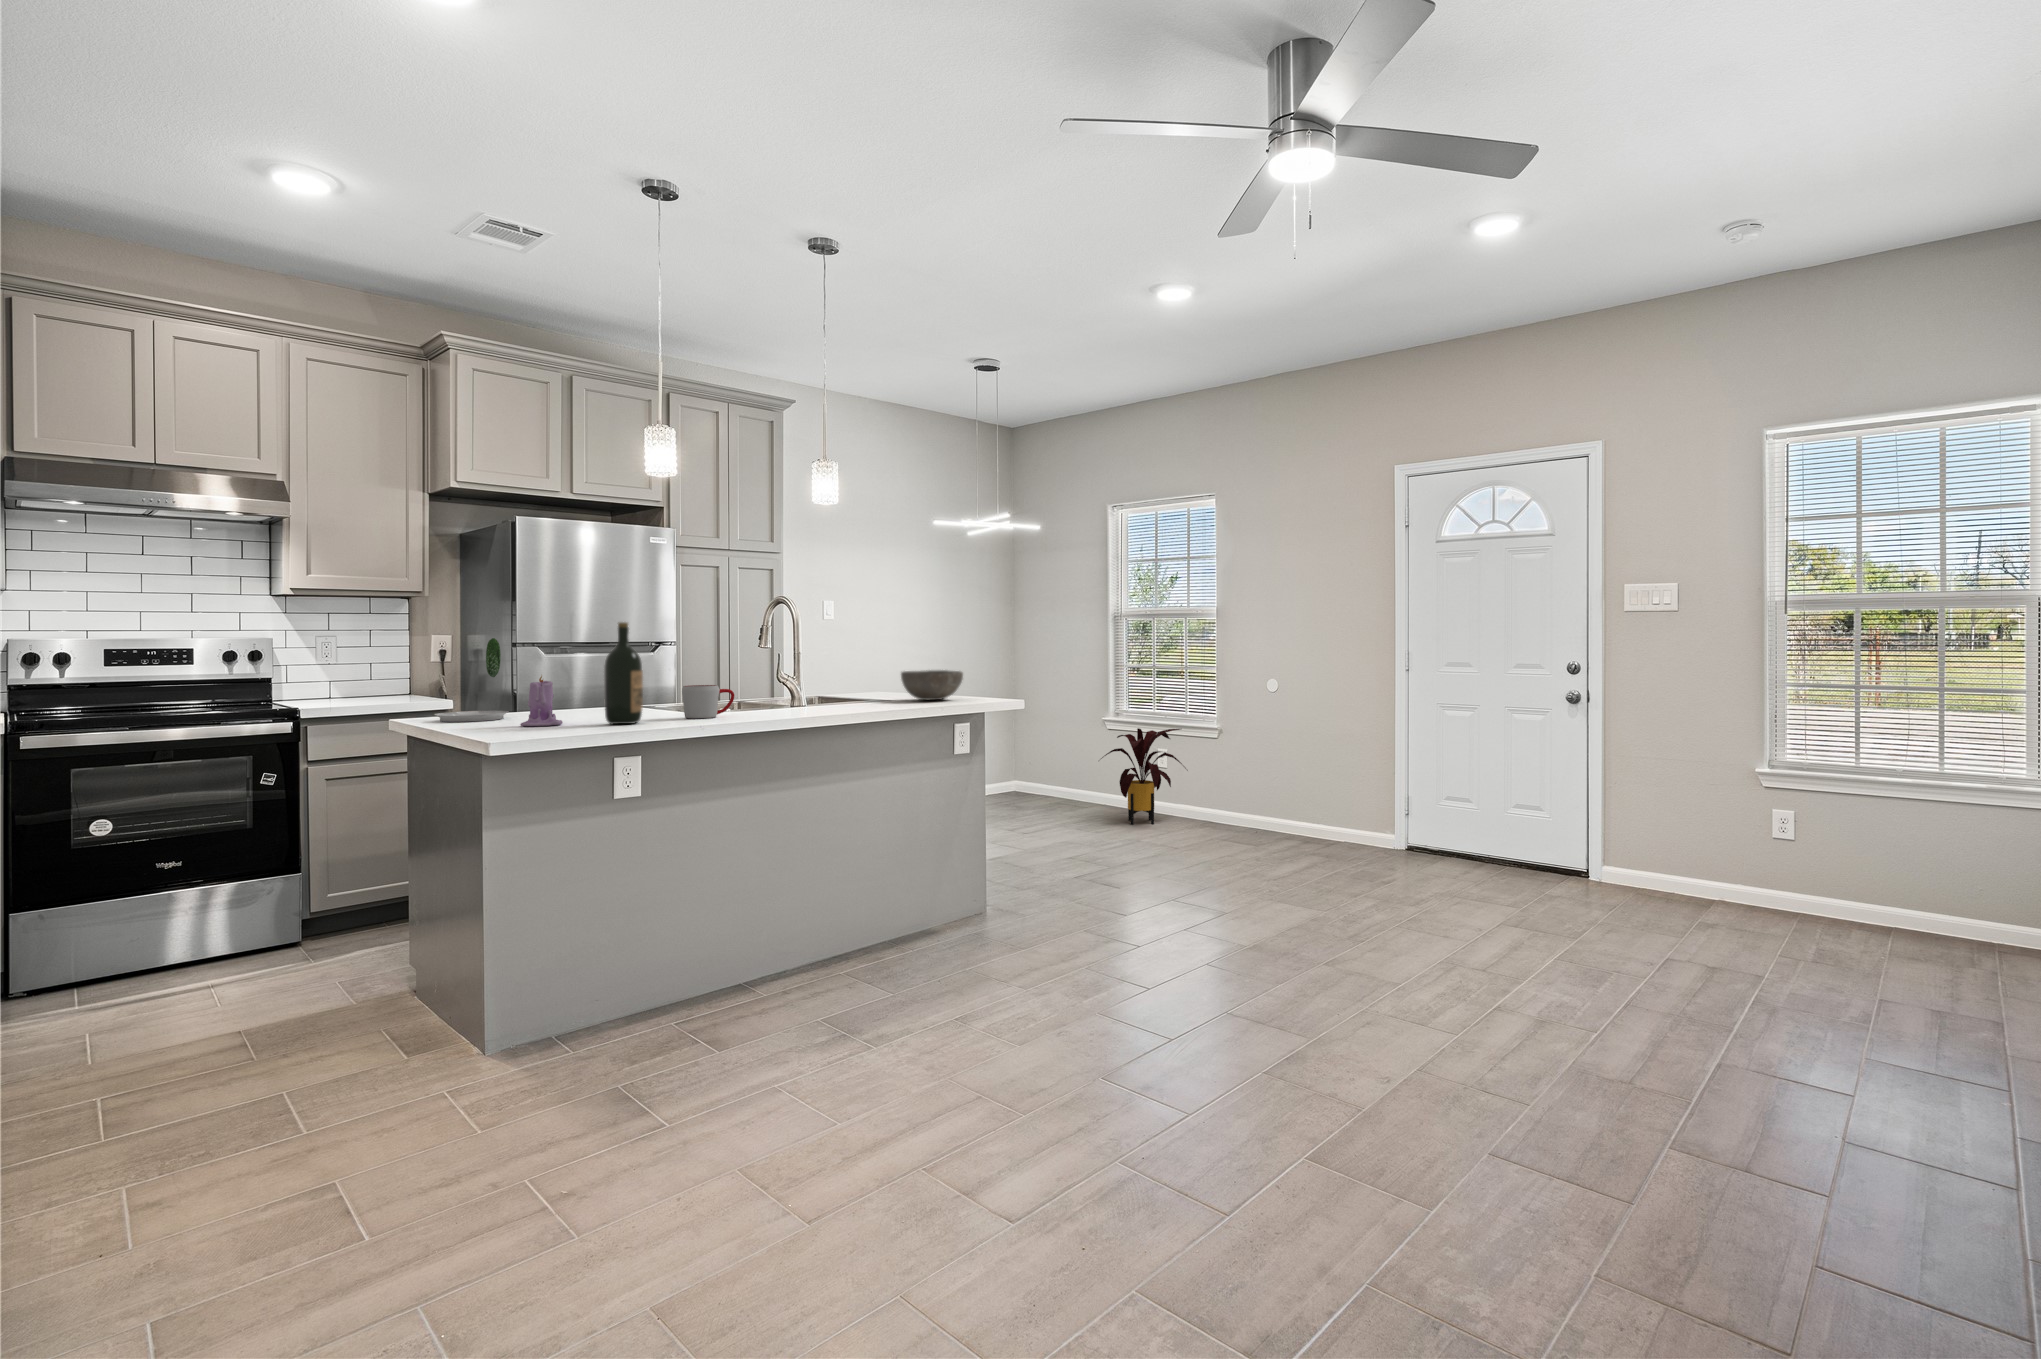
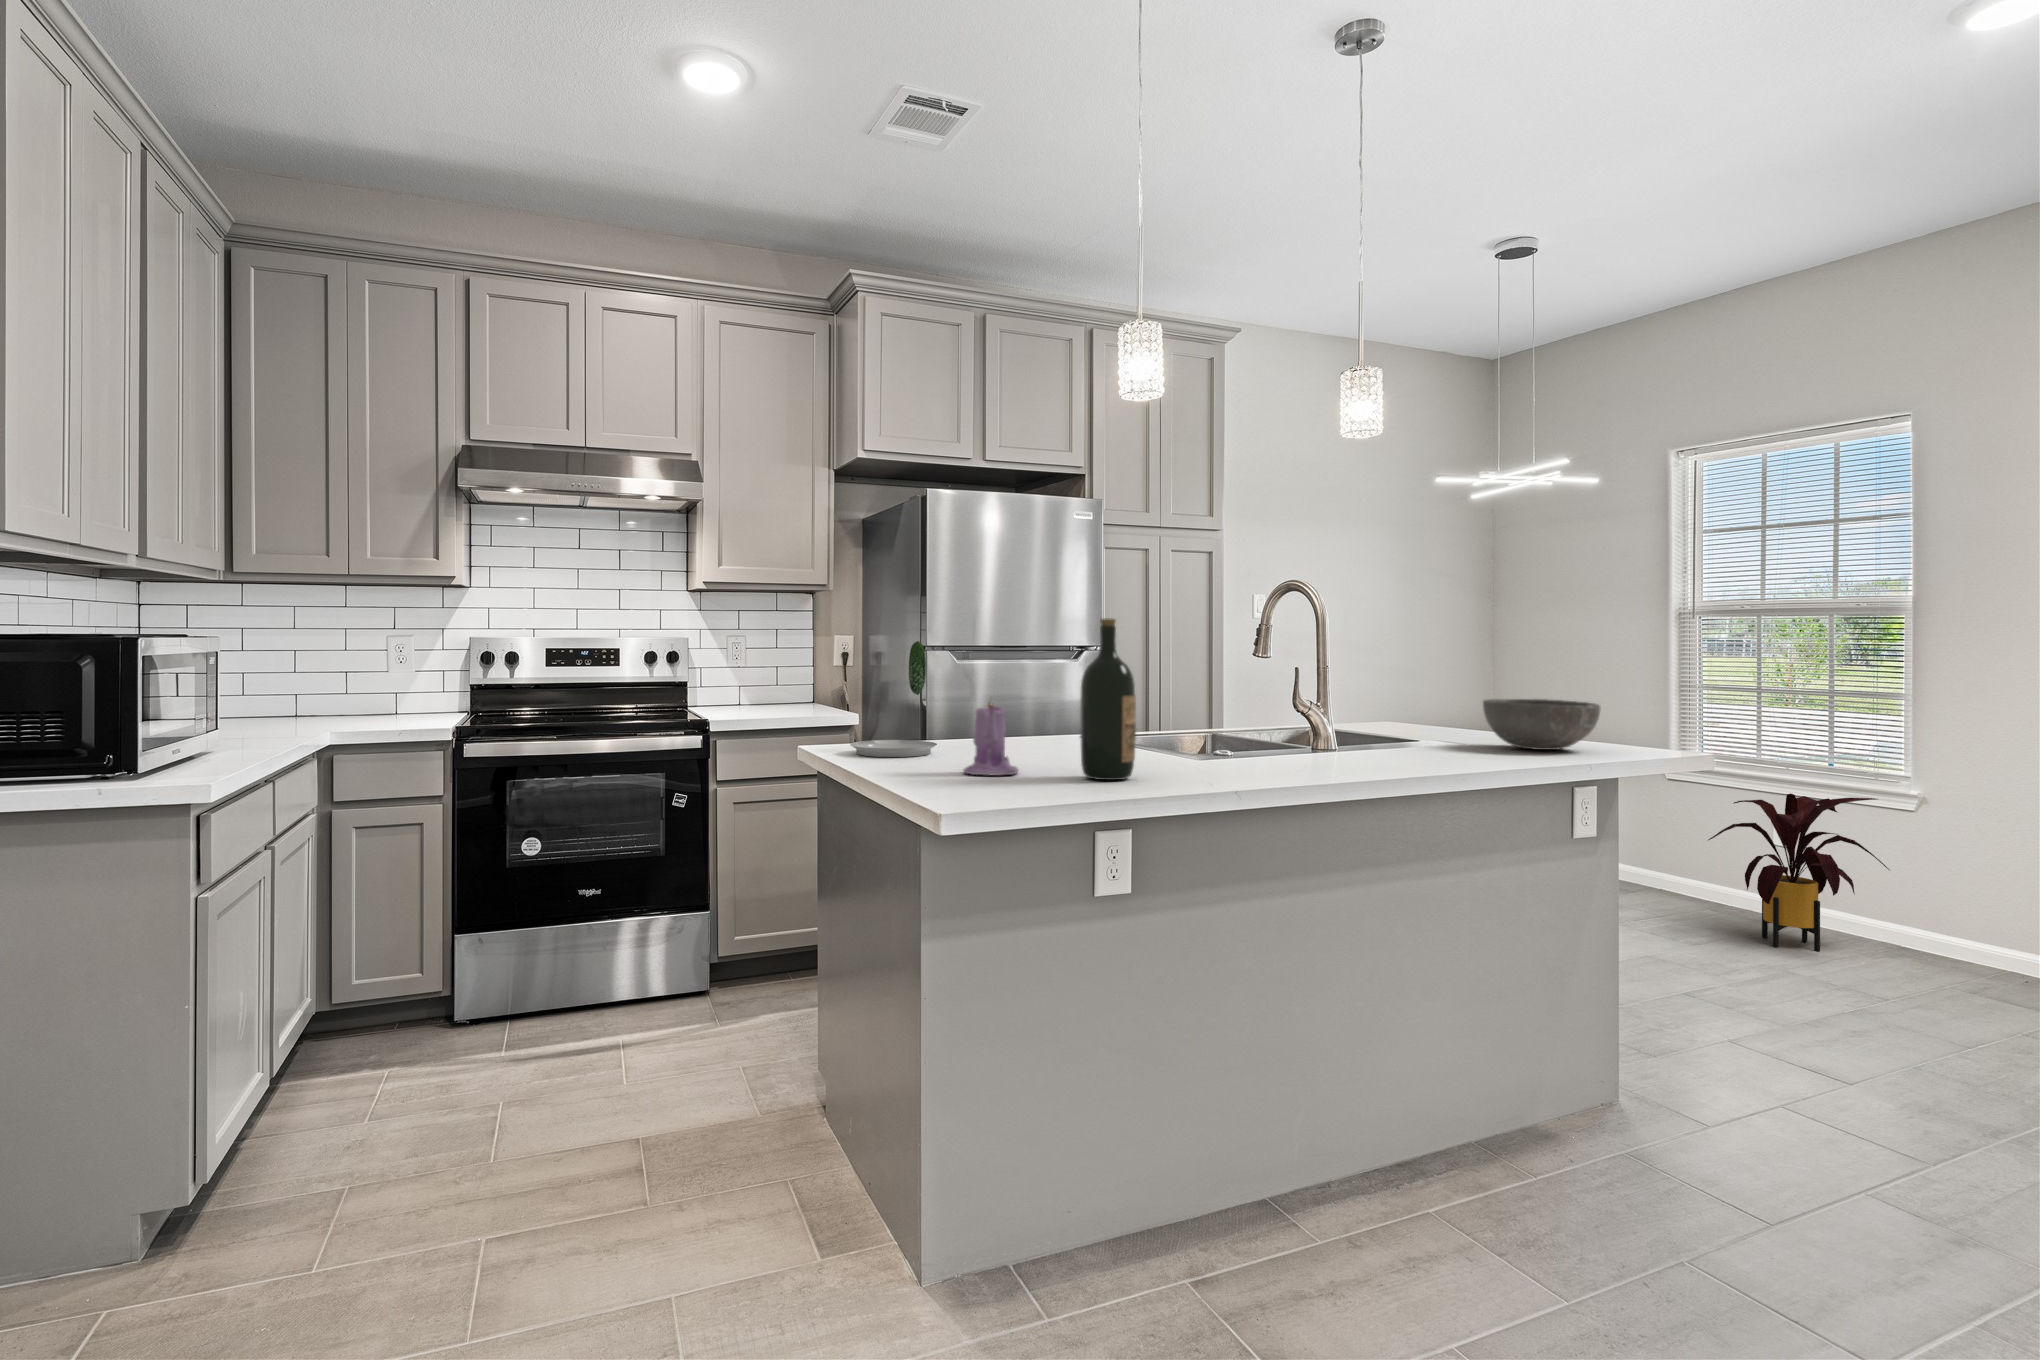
mug: present [682,685,734,718] -> none [1183,718,1261,773]

